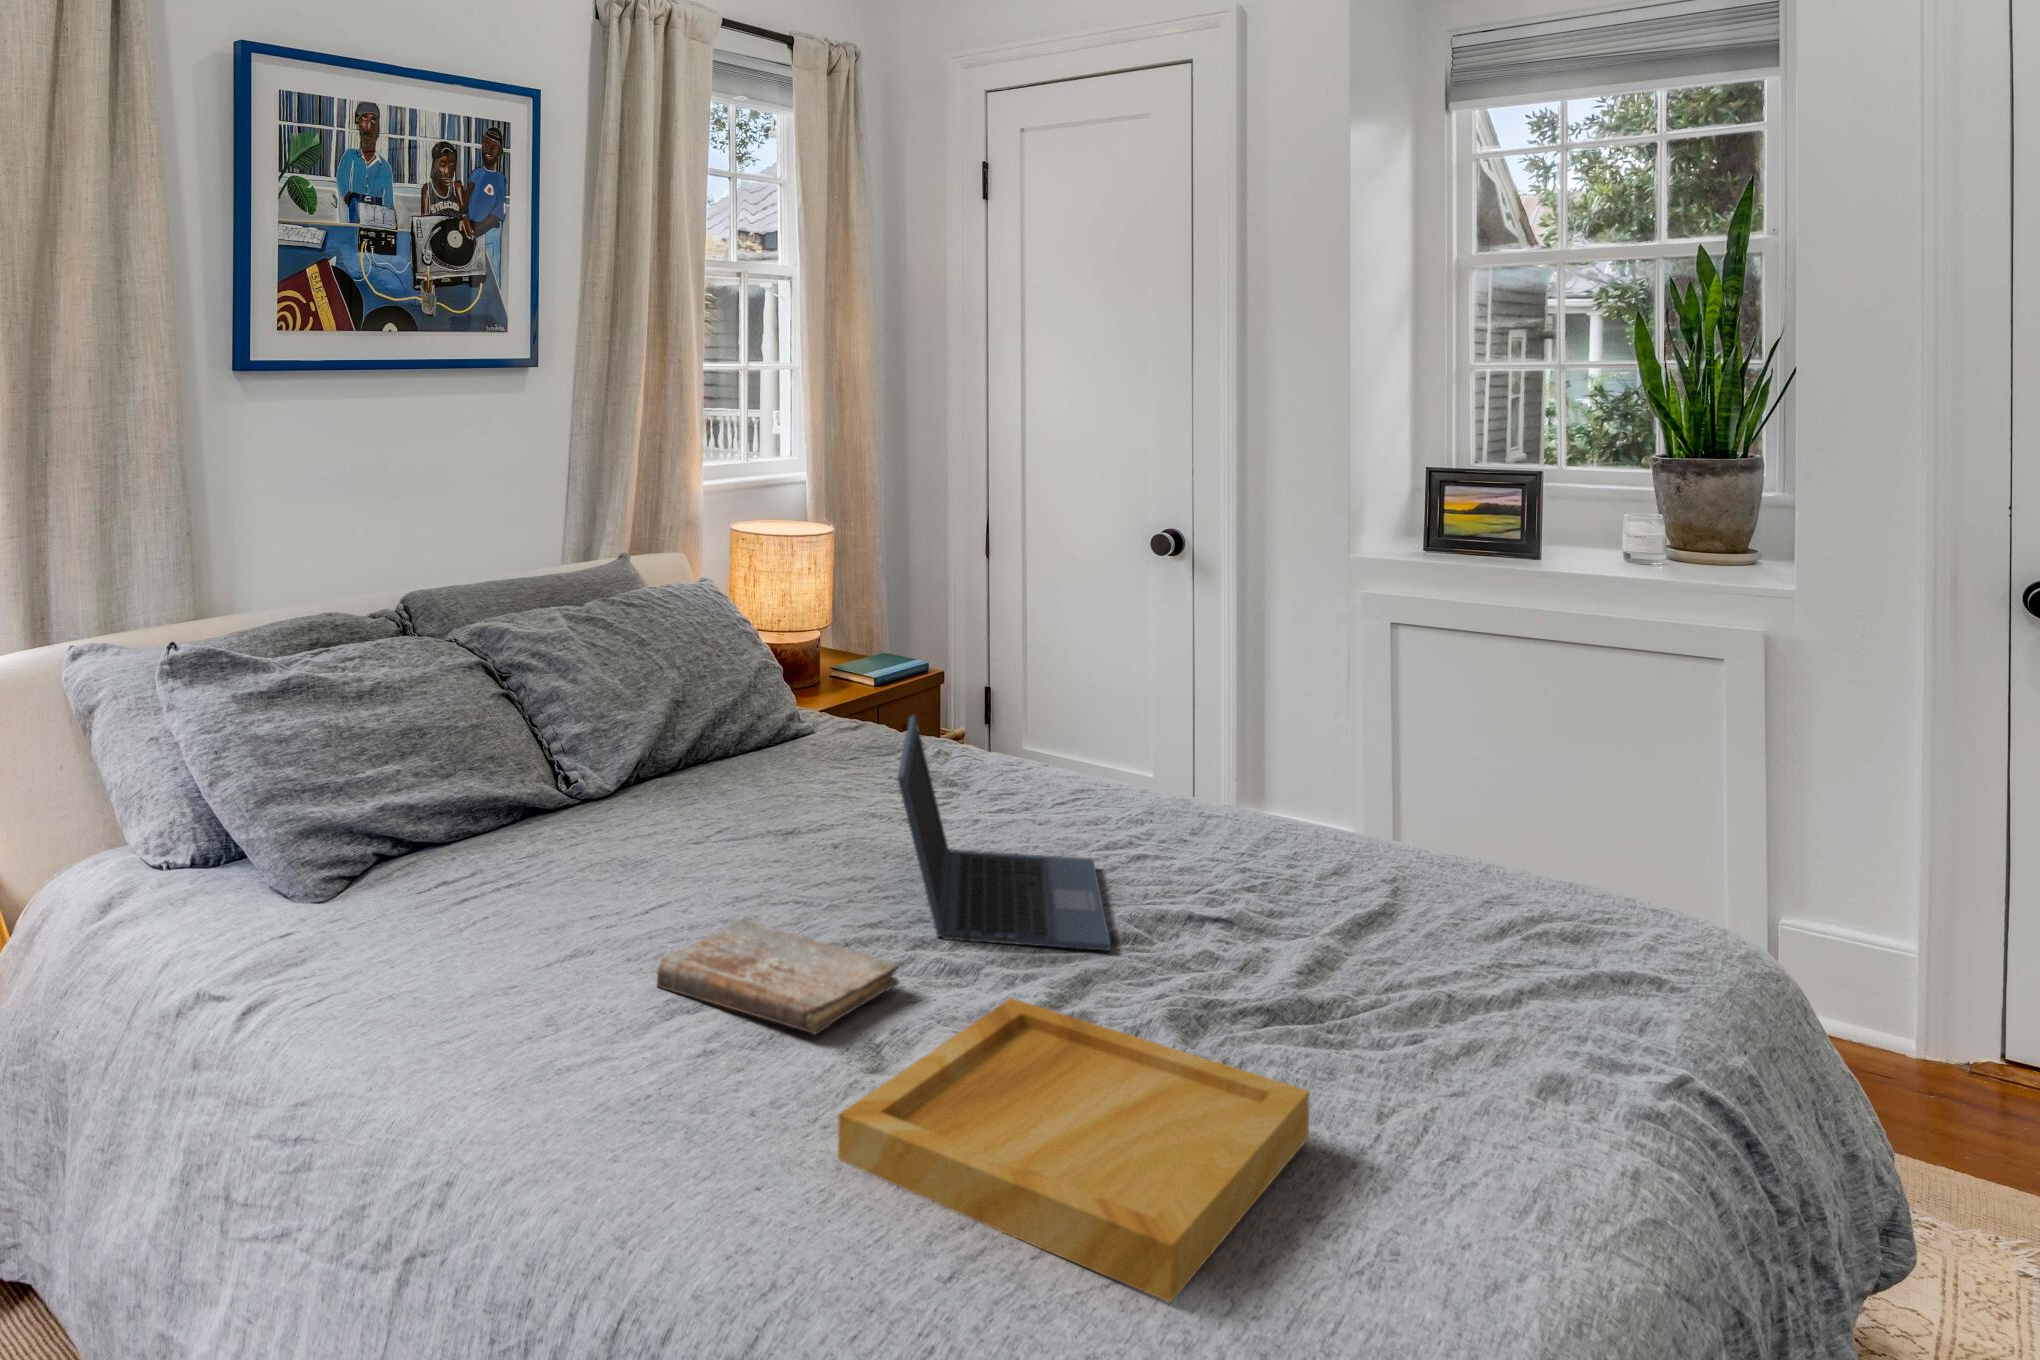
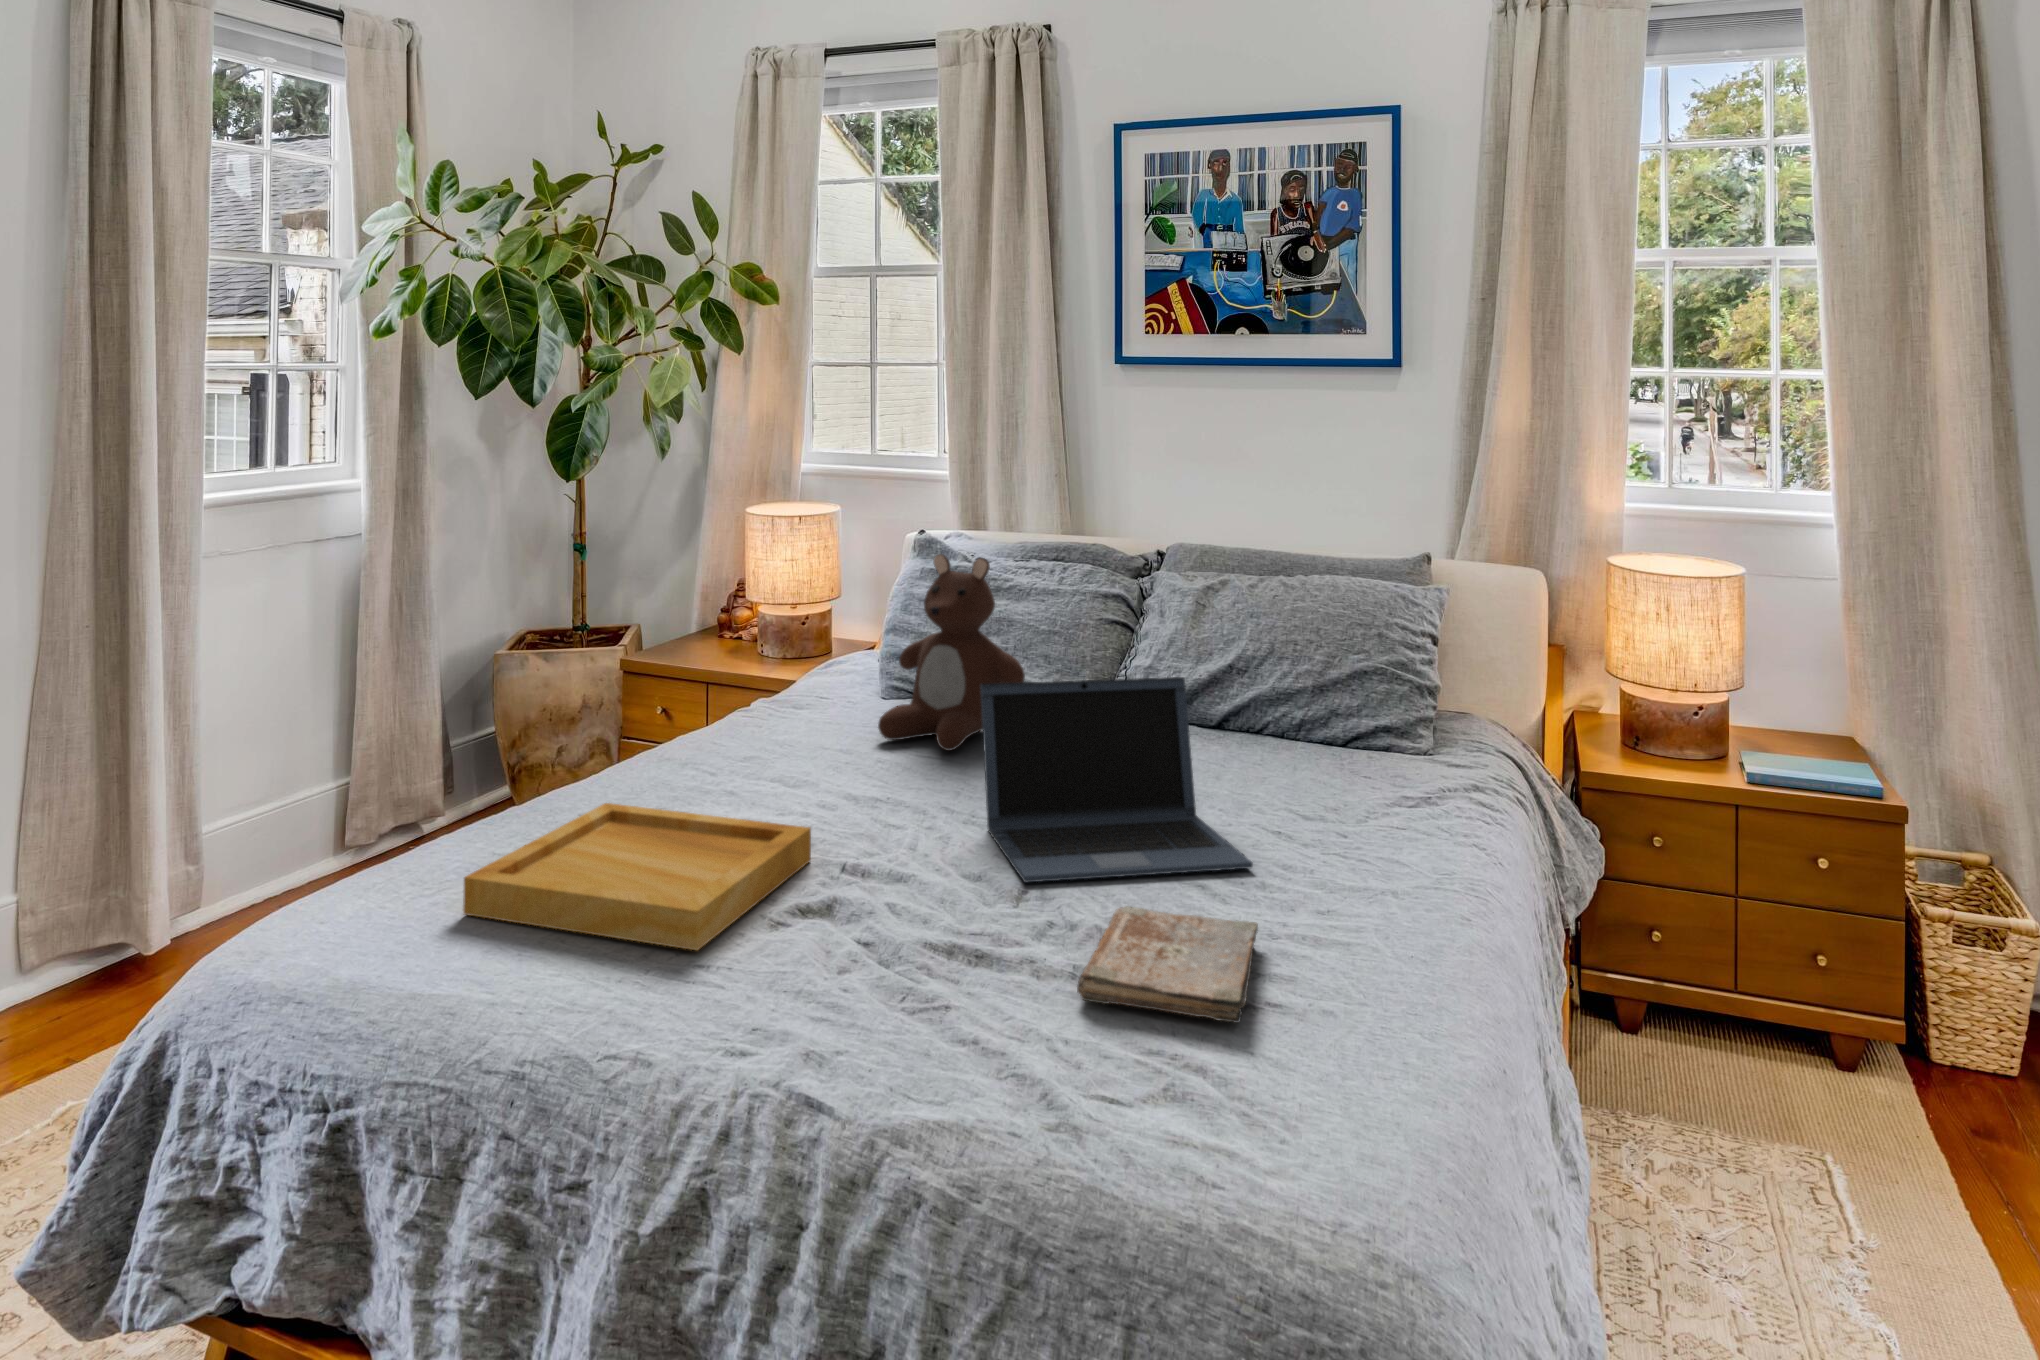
teddy bear: none [470,644,668,922] -> present [878,554,1025,751]
book: present [656,919,899,1034] -> present [1077,906,1258,1023]

